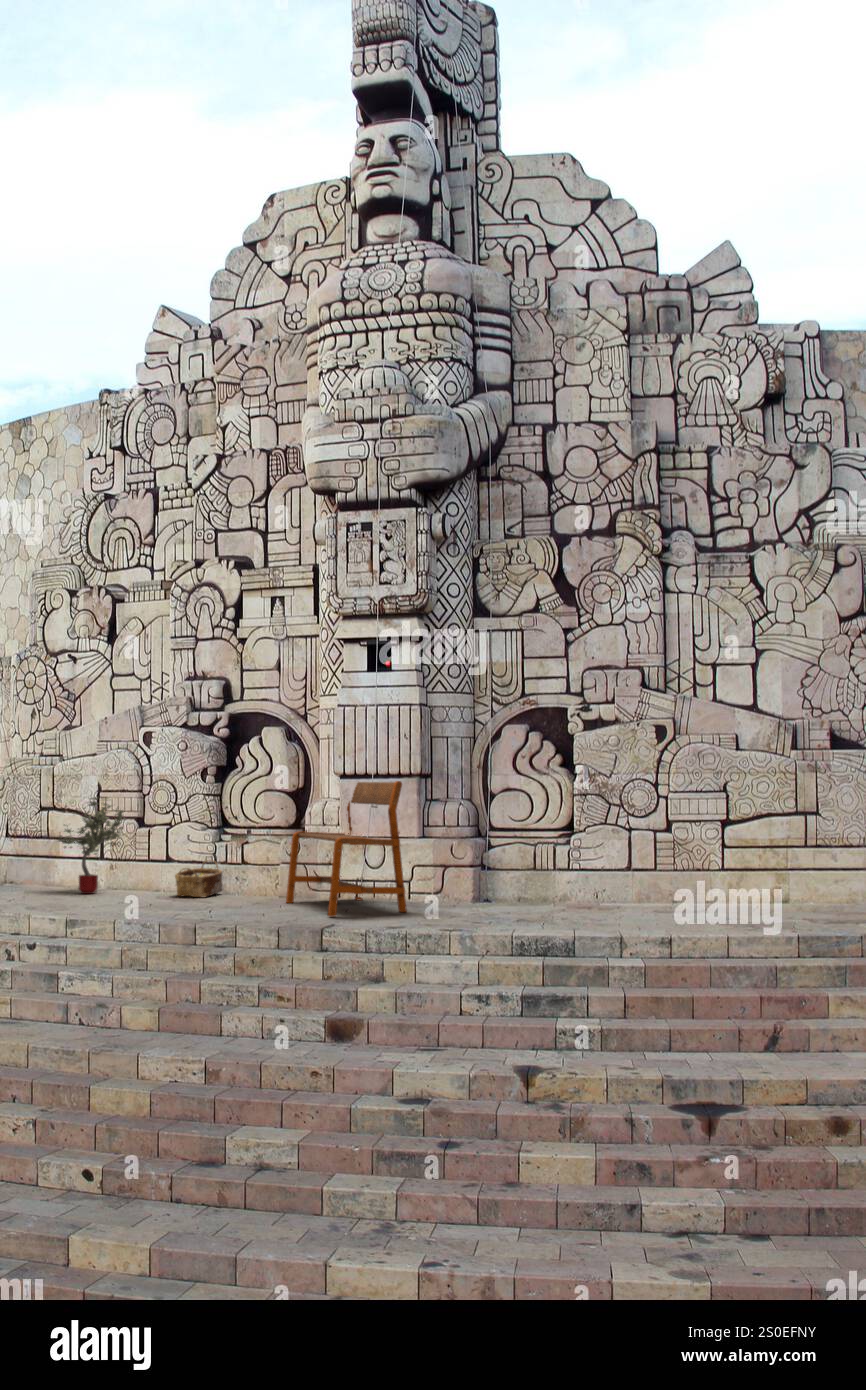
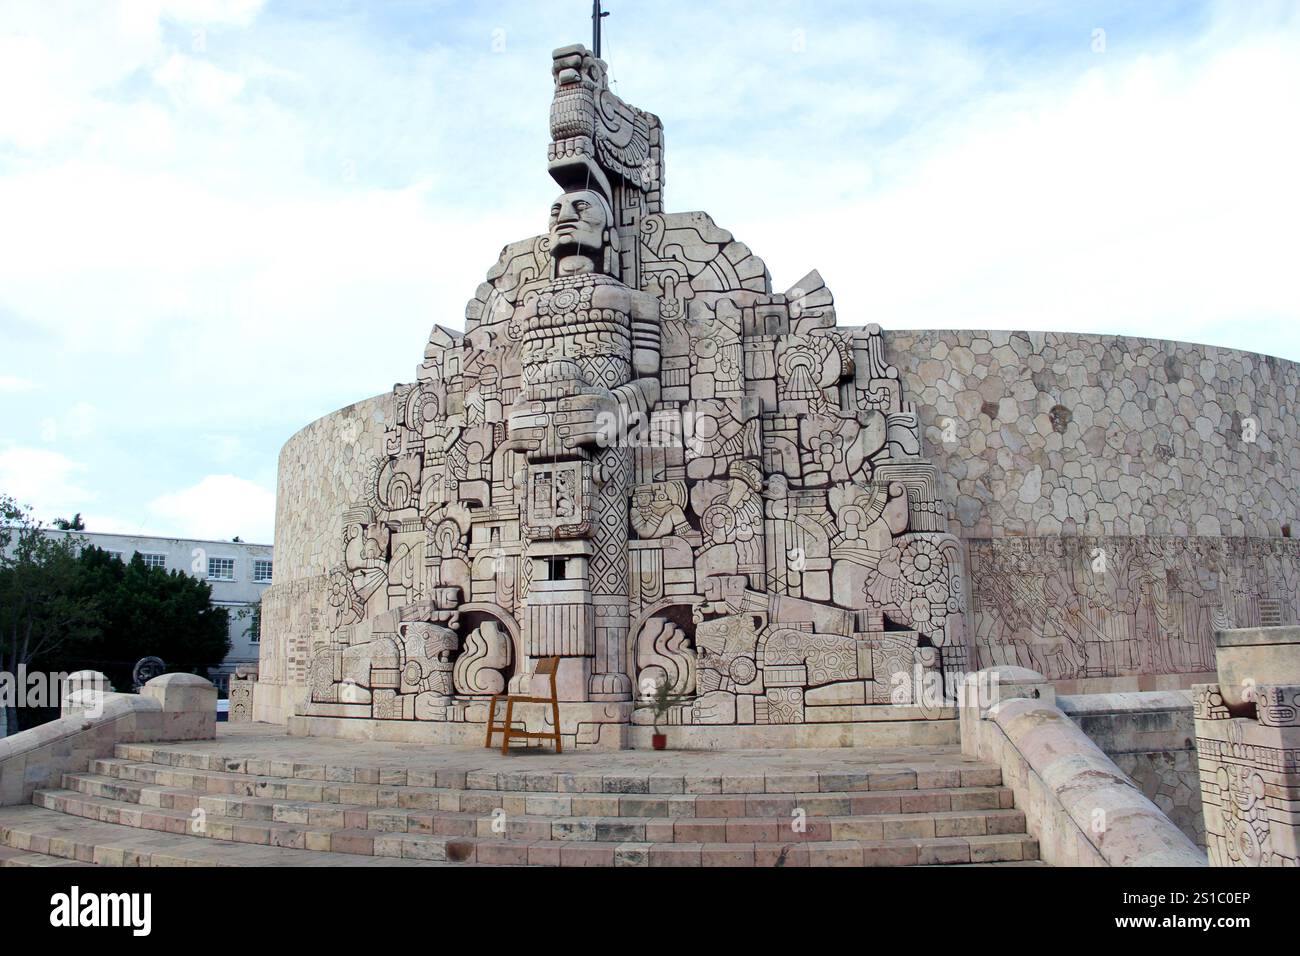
potted tree: present [58,797,123,894] -> present [632,670,688,750]
woven basket: present [175,860,223,897] -> none [413,717,449,744]

